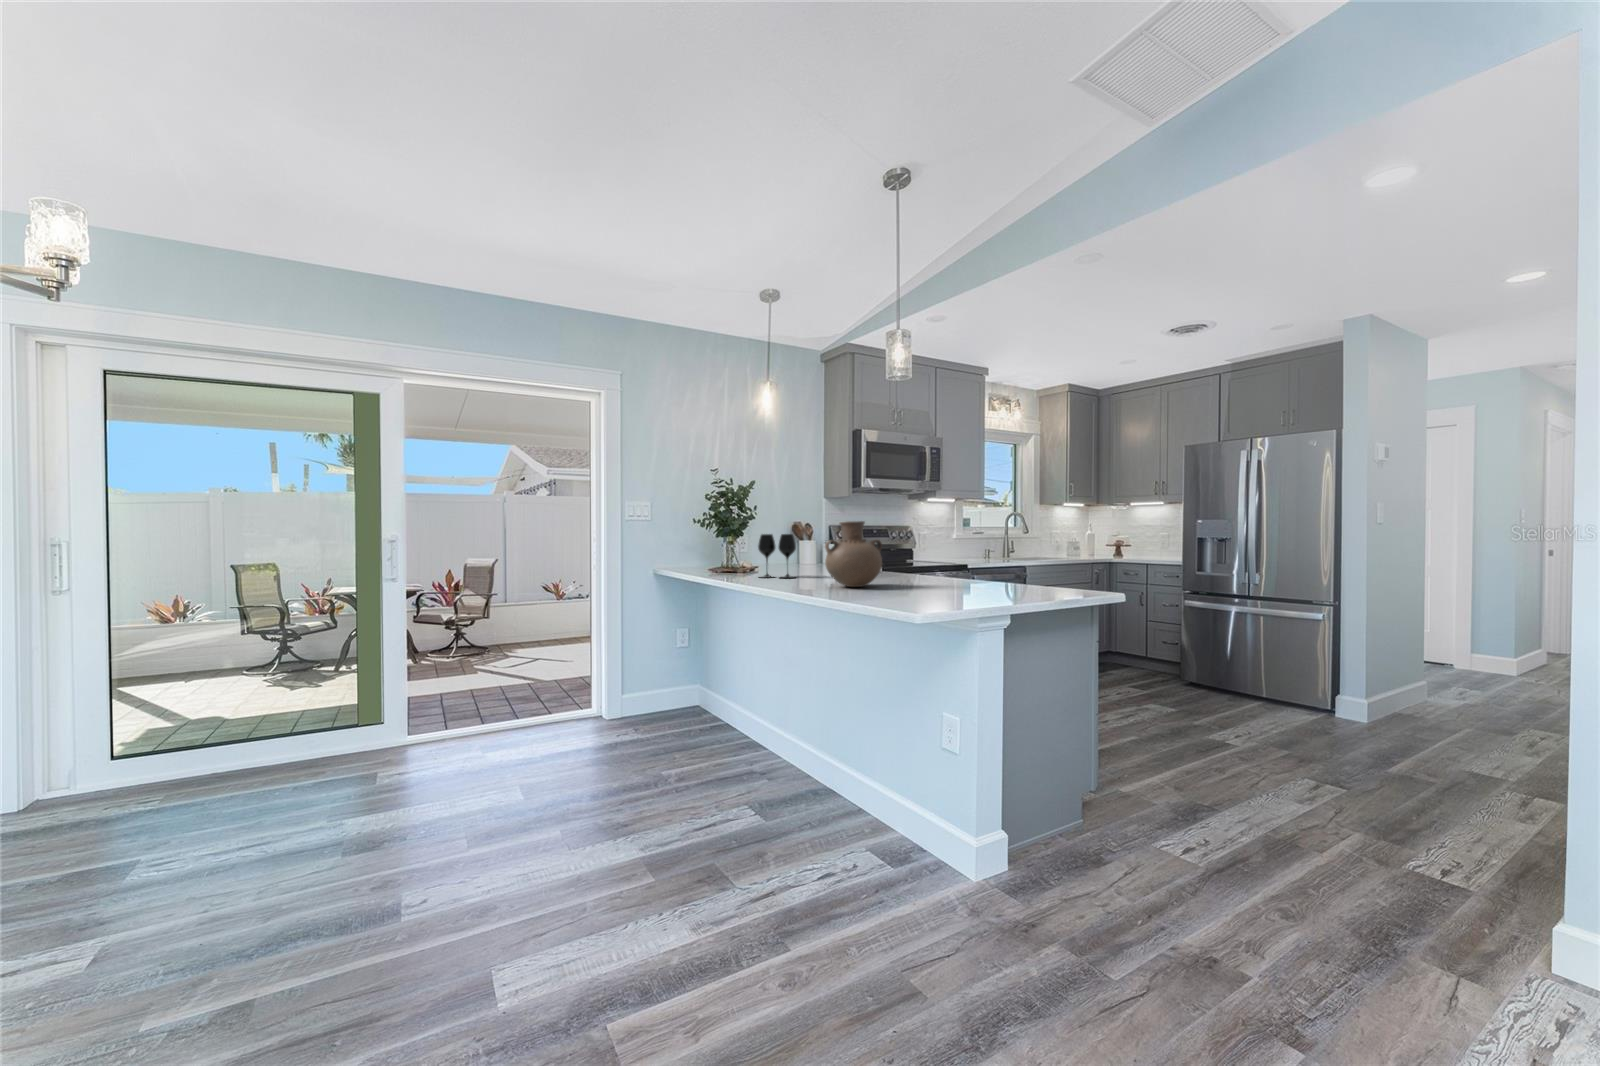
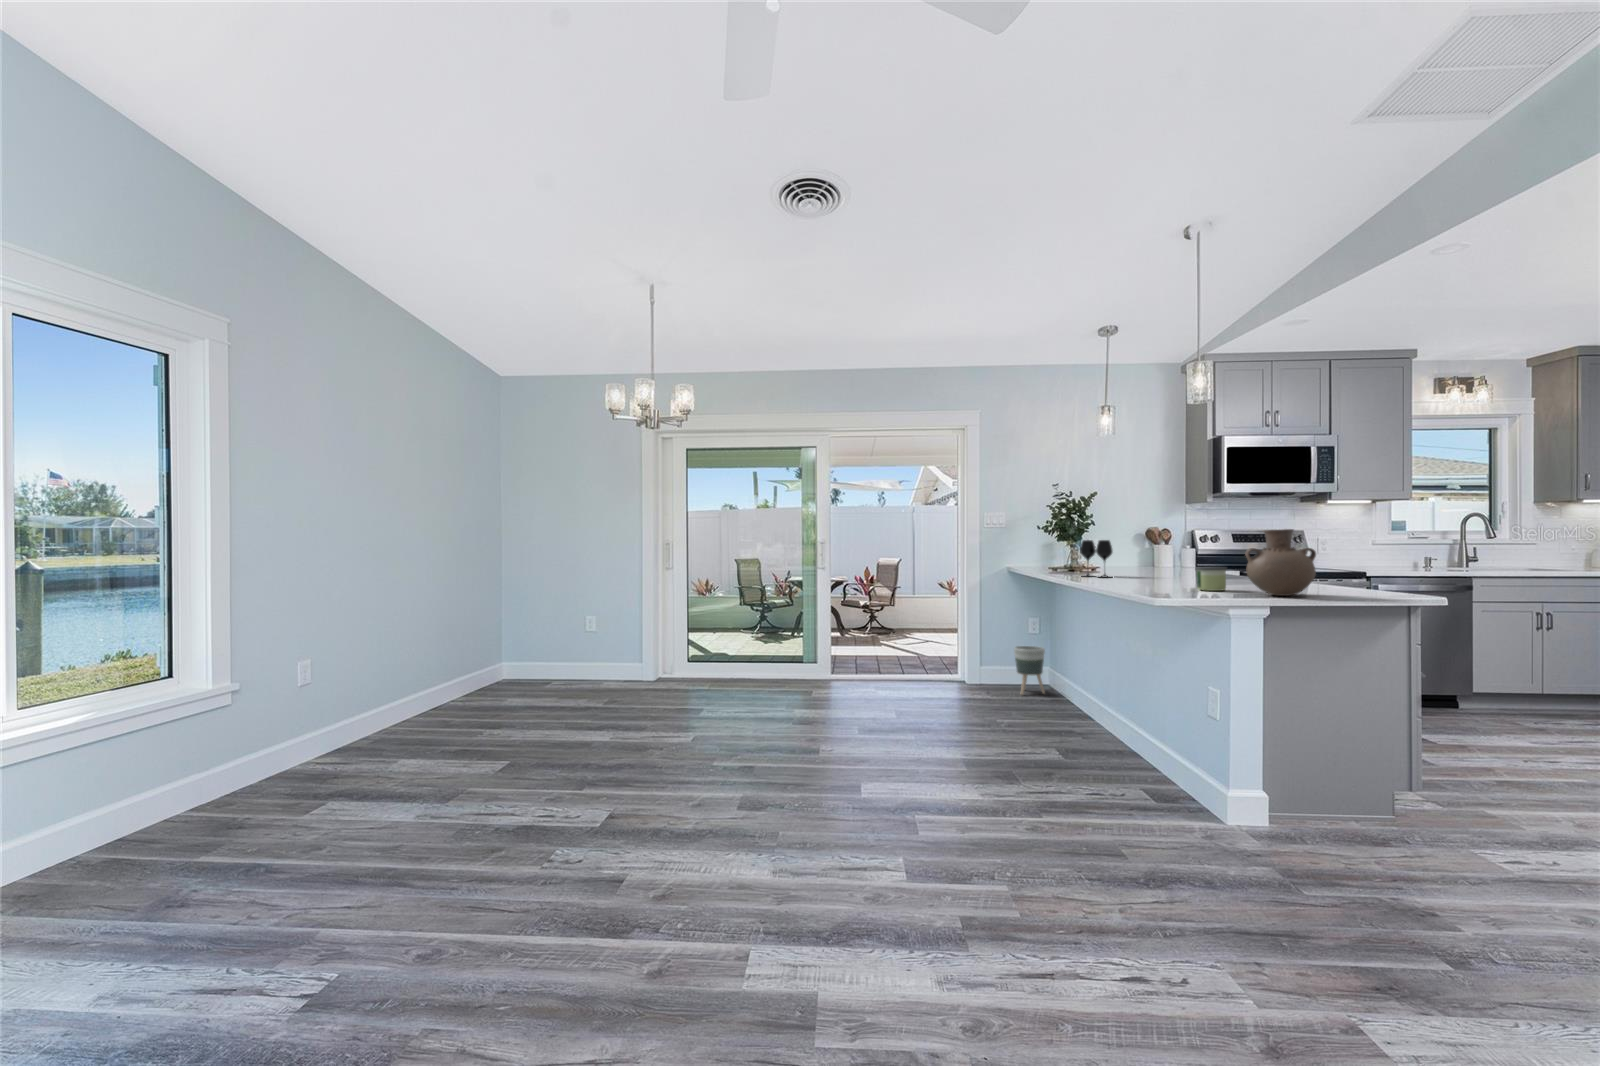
vase: present [825,521,882,587] -> present [1245,529,1316,596]
candle: none [921,563,955,592] -> present [1195,567,1227,591]
planter: none [663,660,699,721] -> present [1014,646,1045,695]

